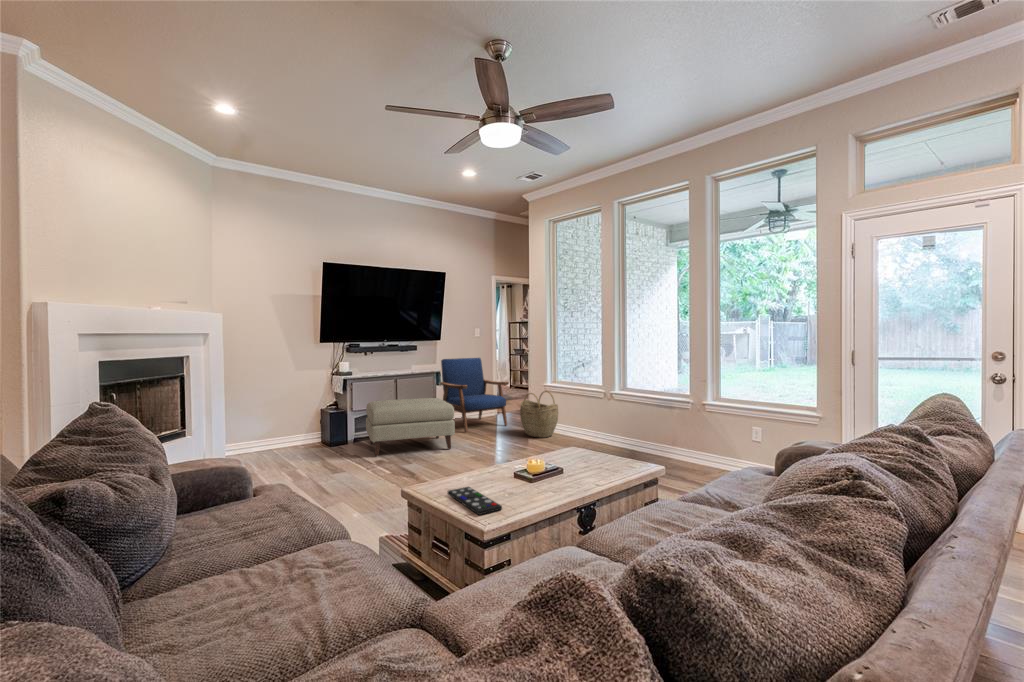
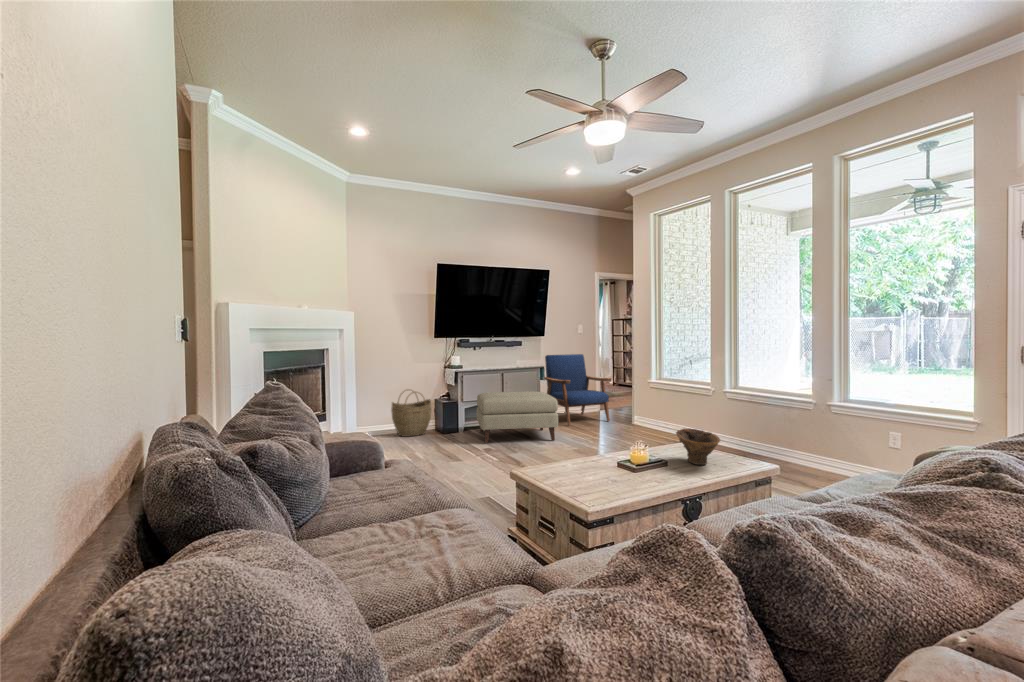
woven basket: present [520,391,558,438] -> present [391,391,432,437]
bowl: none [571,434,613,470] -> present [676,429,720,465]
remote control: present [448,487,502,515] -> none [553,471,605,497]

